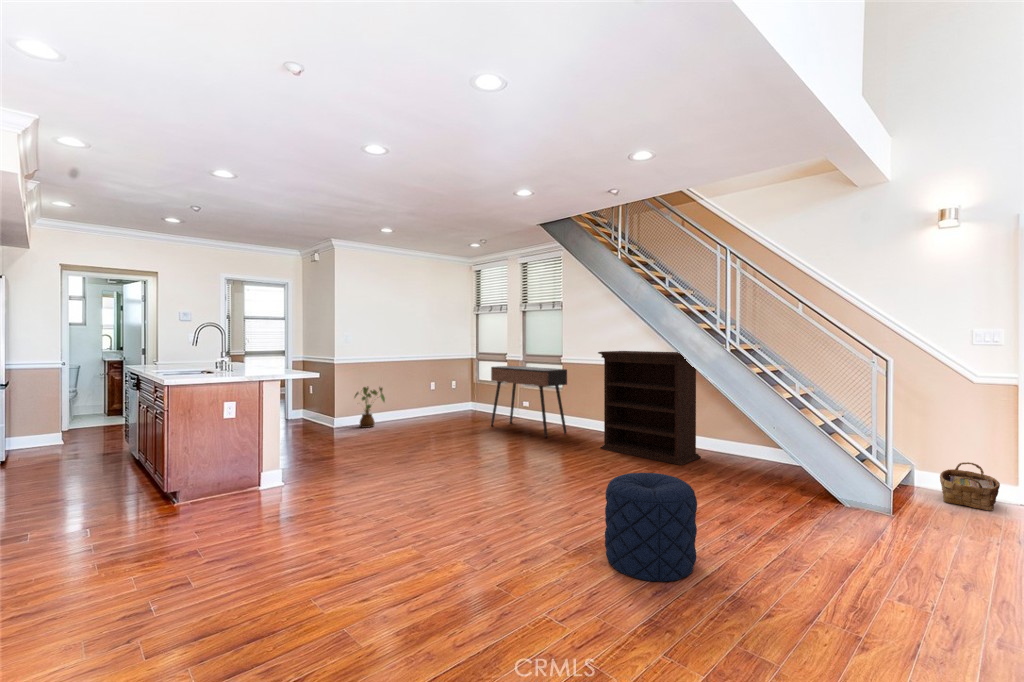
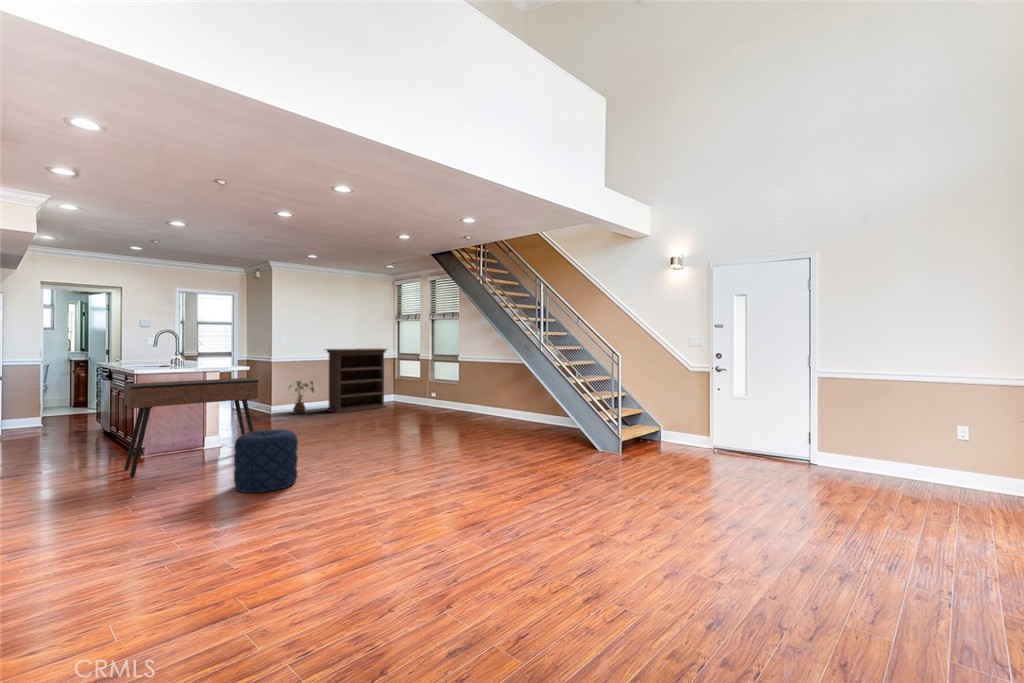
bookshelf: present [598,351,701,465] -> present [326,348,387,413]
console table: present [491,366,567,437] -> present [124,378,259,477]
woven basket: present [940,462,1000,511] -> none [673,425,705,454]
pouf: present [605,473,697,581] -> present [234,429,298,493]

